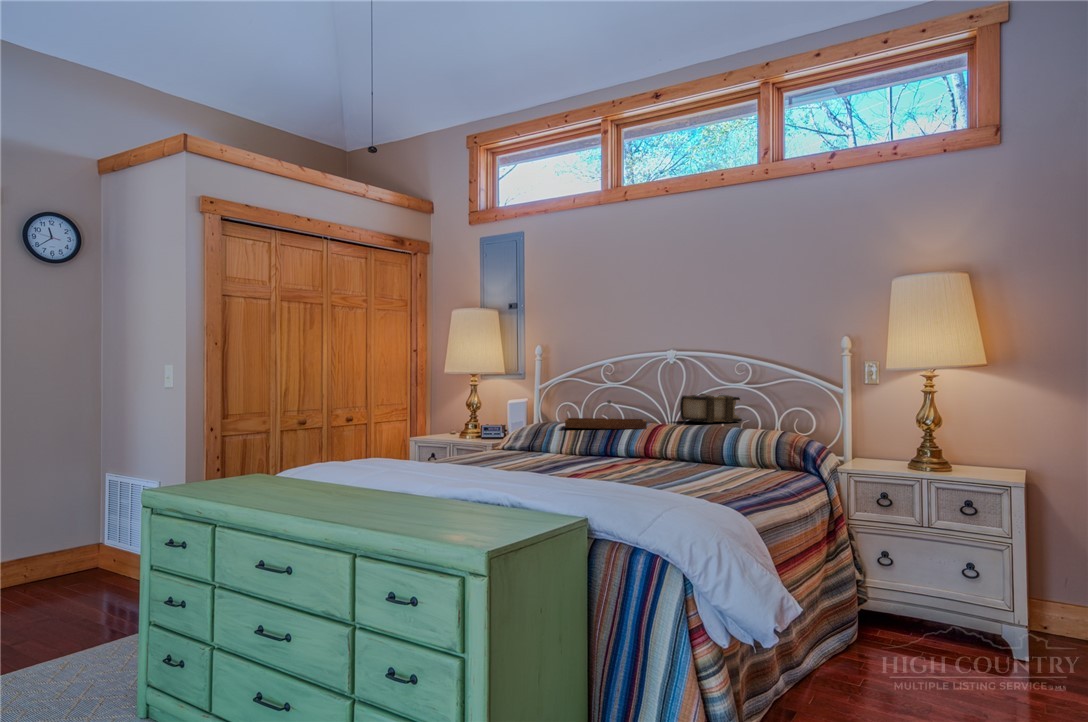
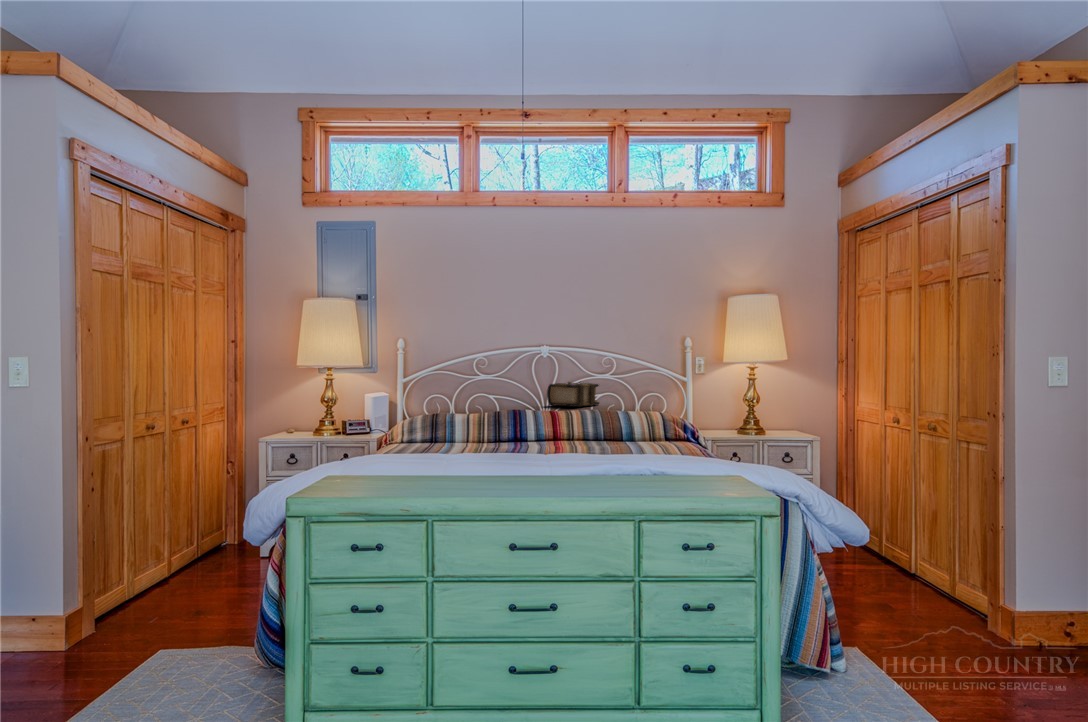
tray: present [565,400,647,429] -> none [466,390,547,418]

